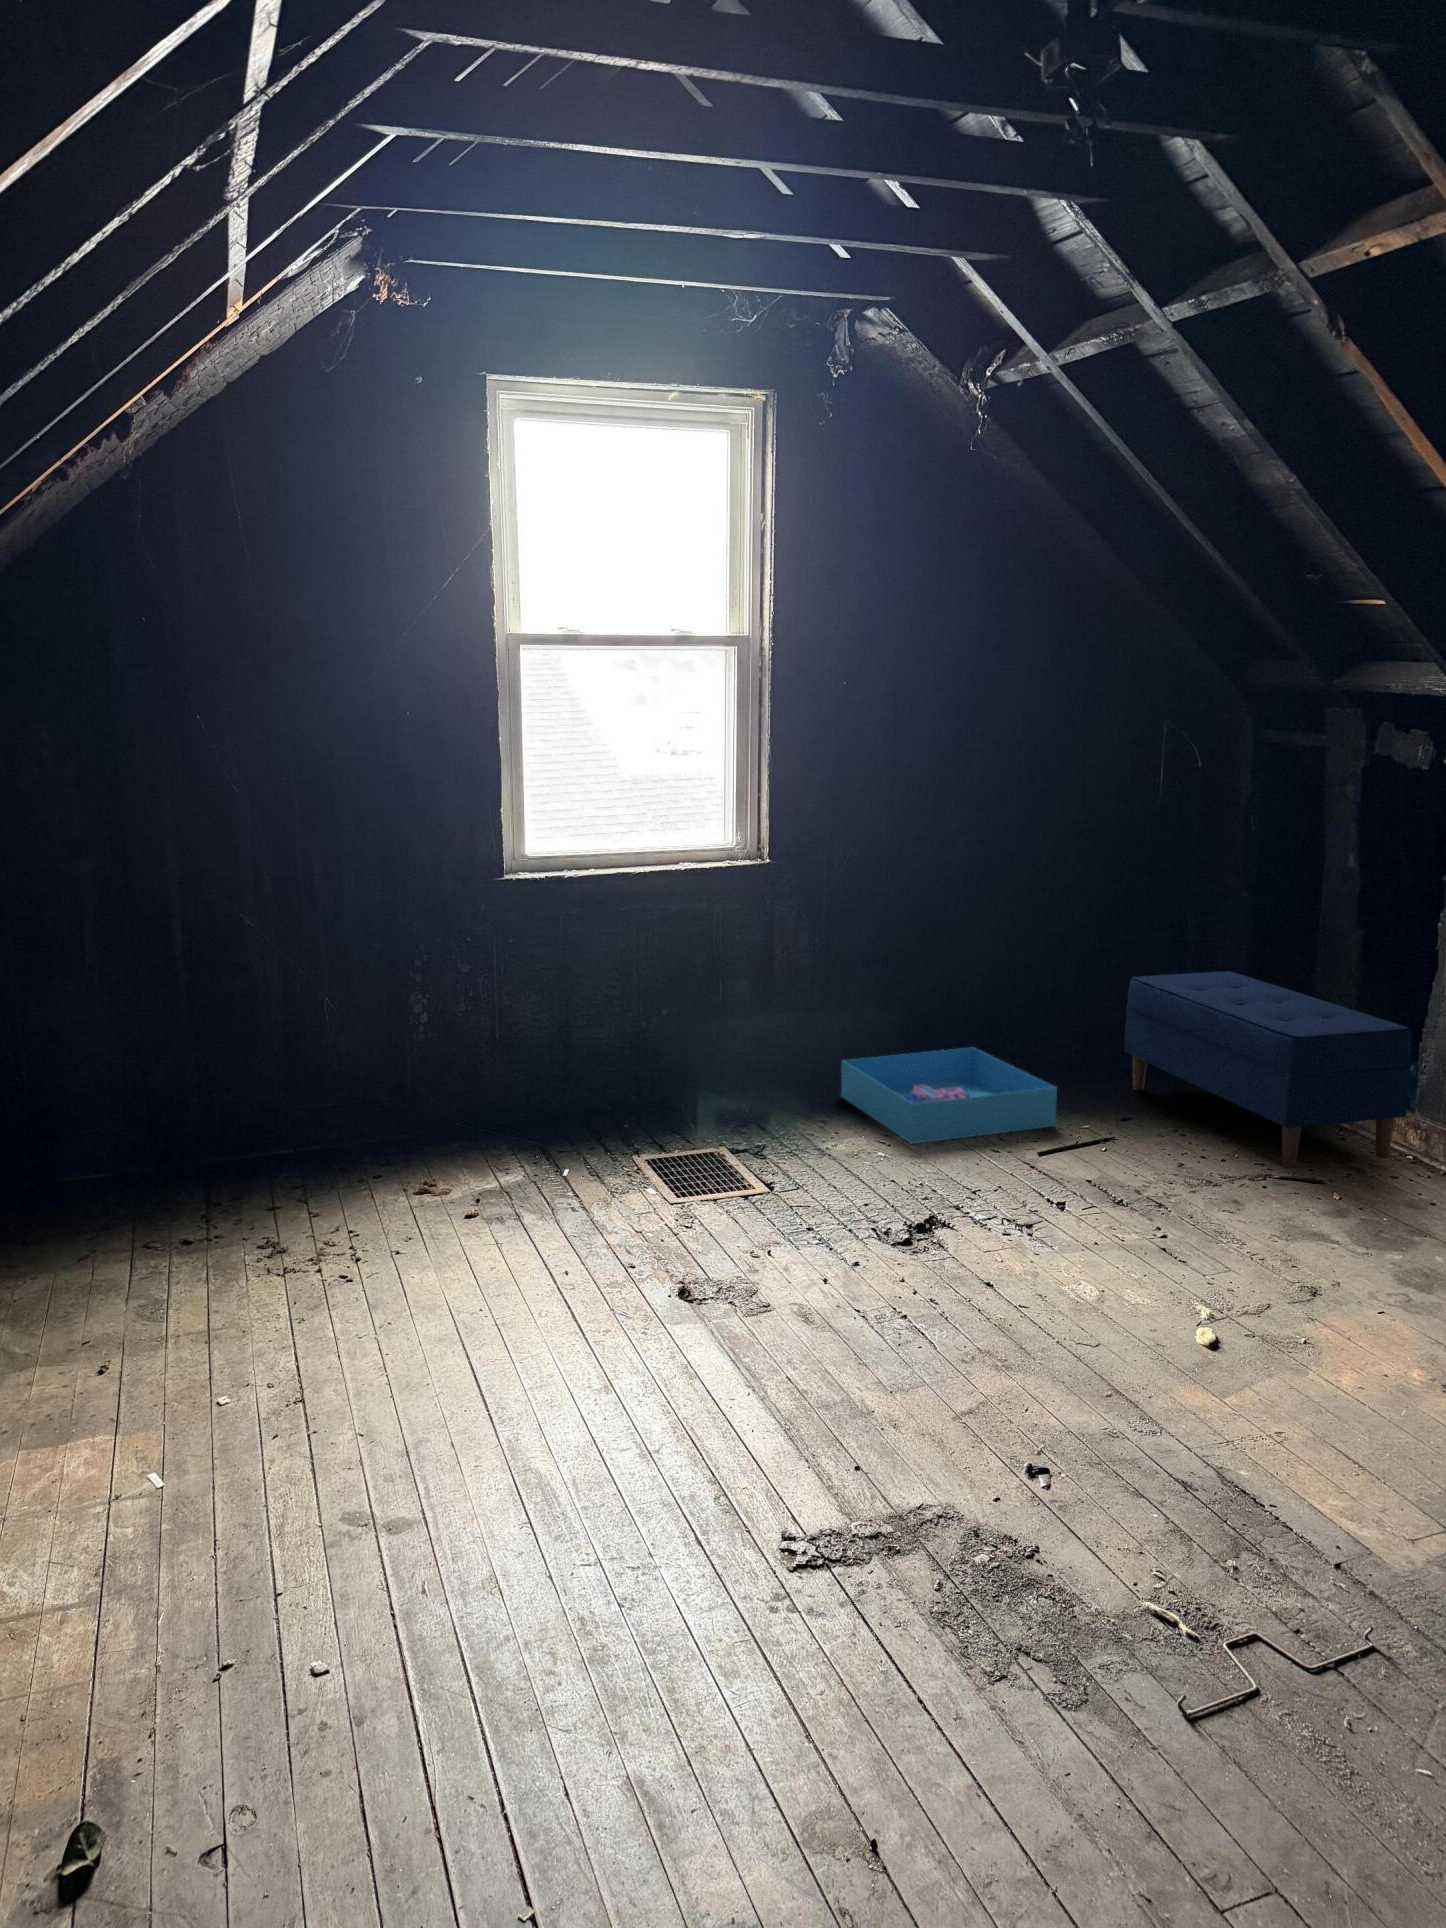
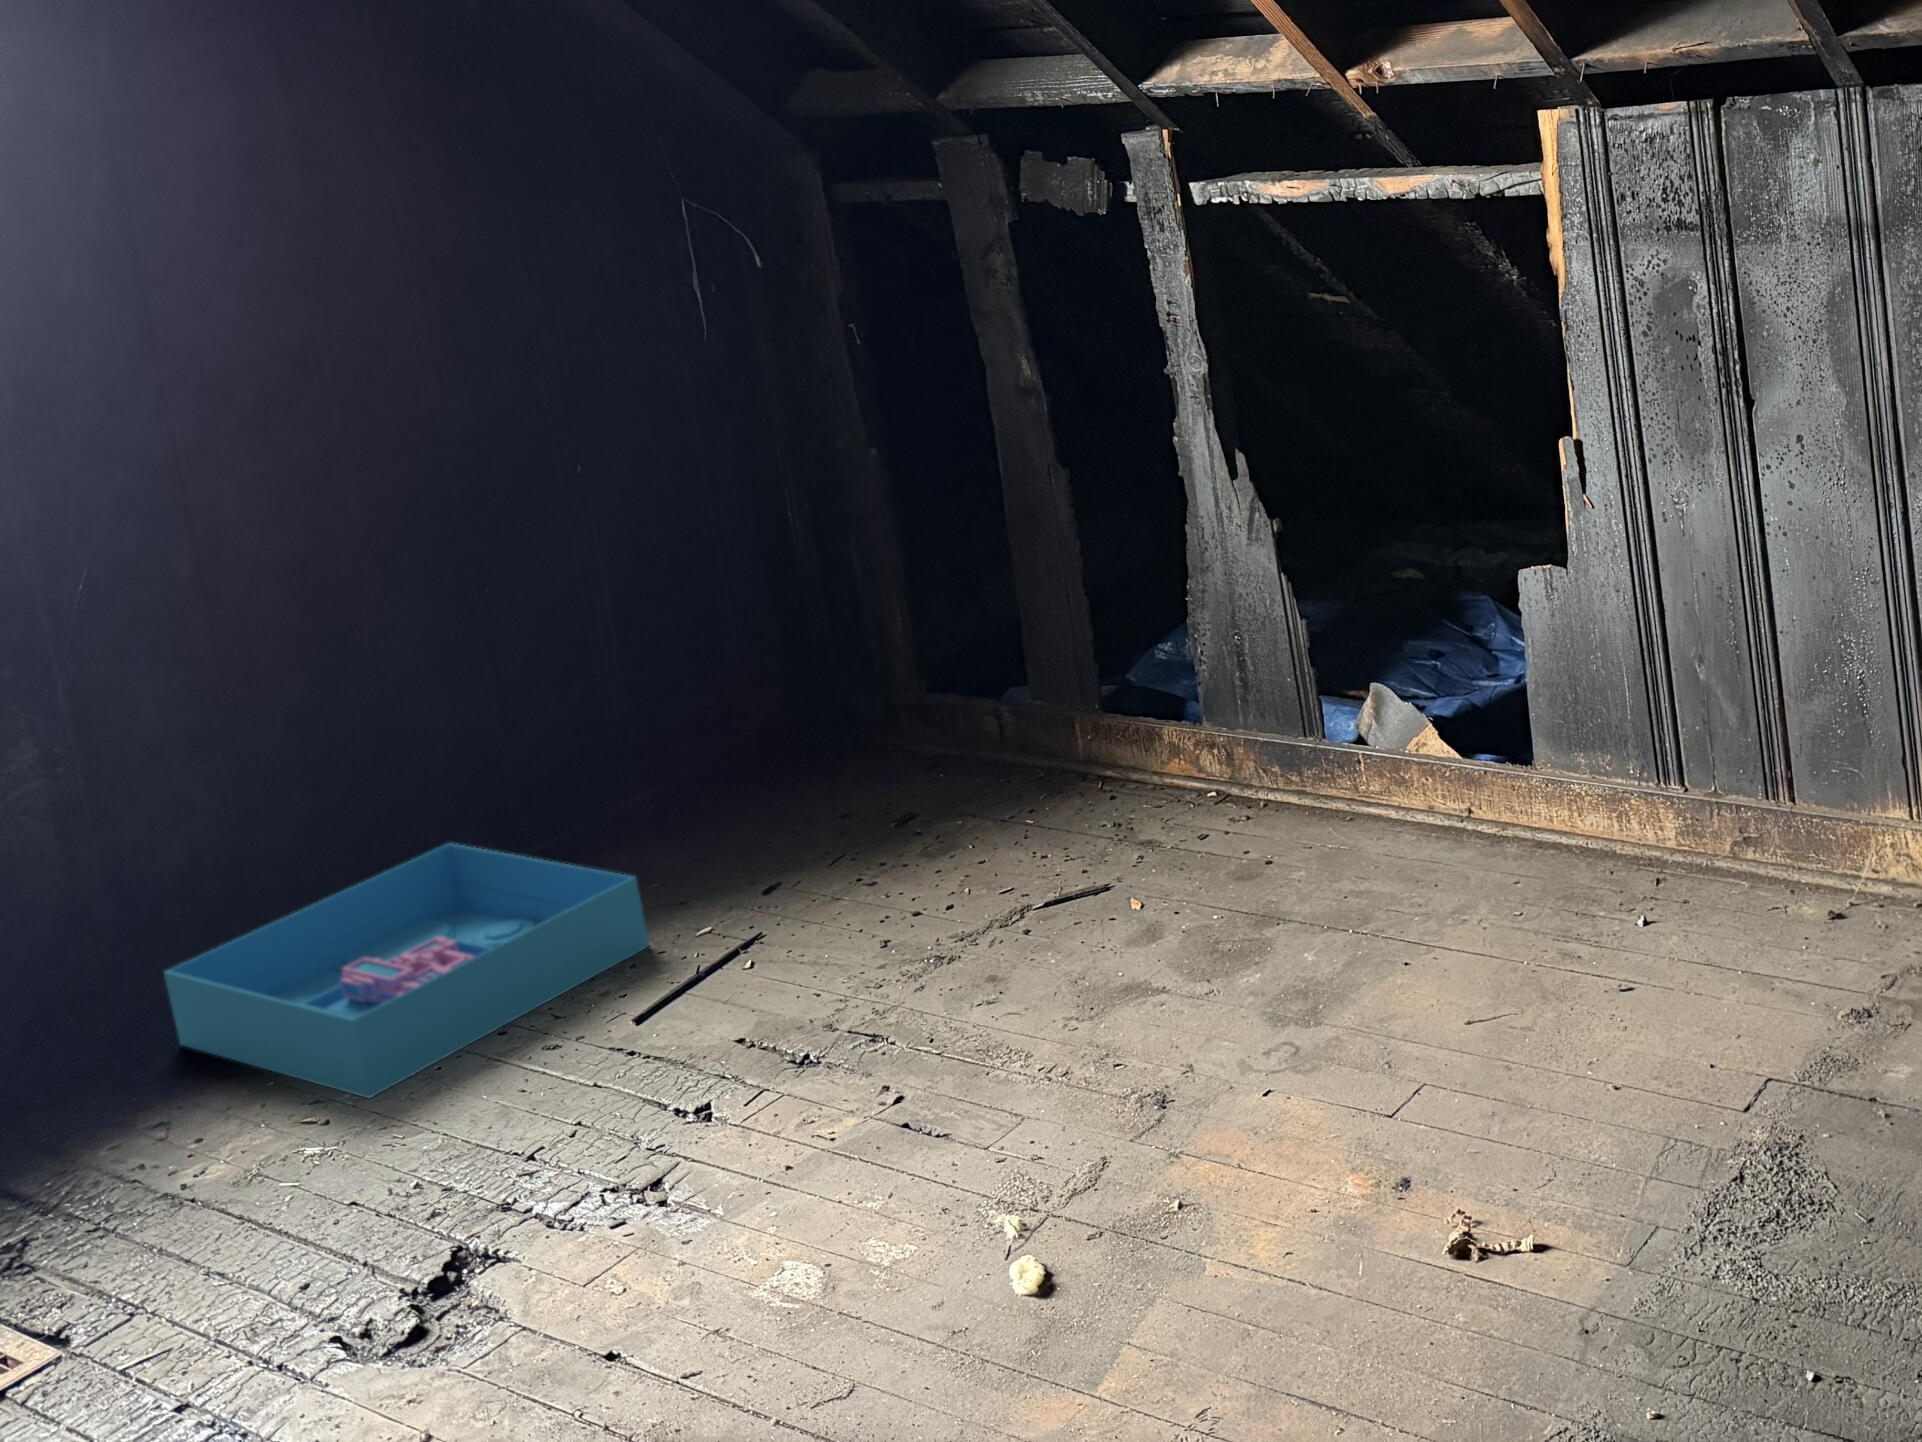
bench: present [1124,971,1412,1168] -> none [718,568,1195,881]

